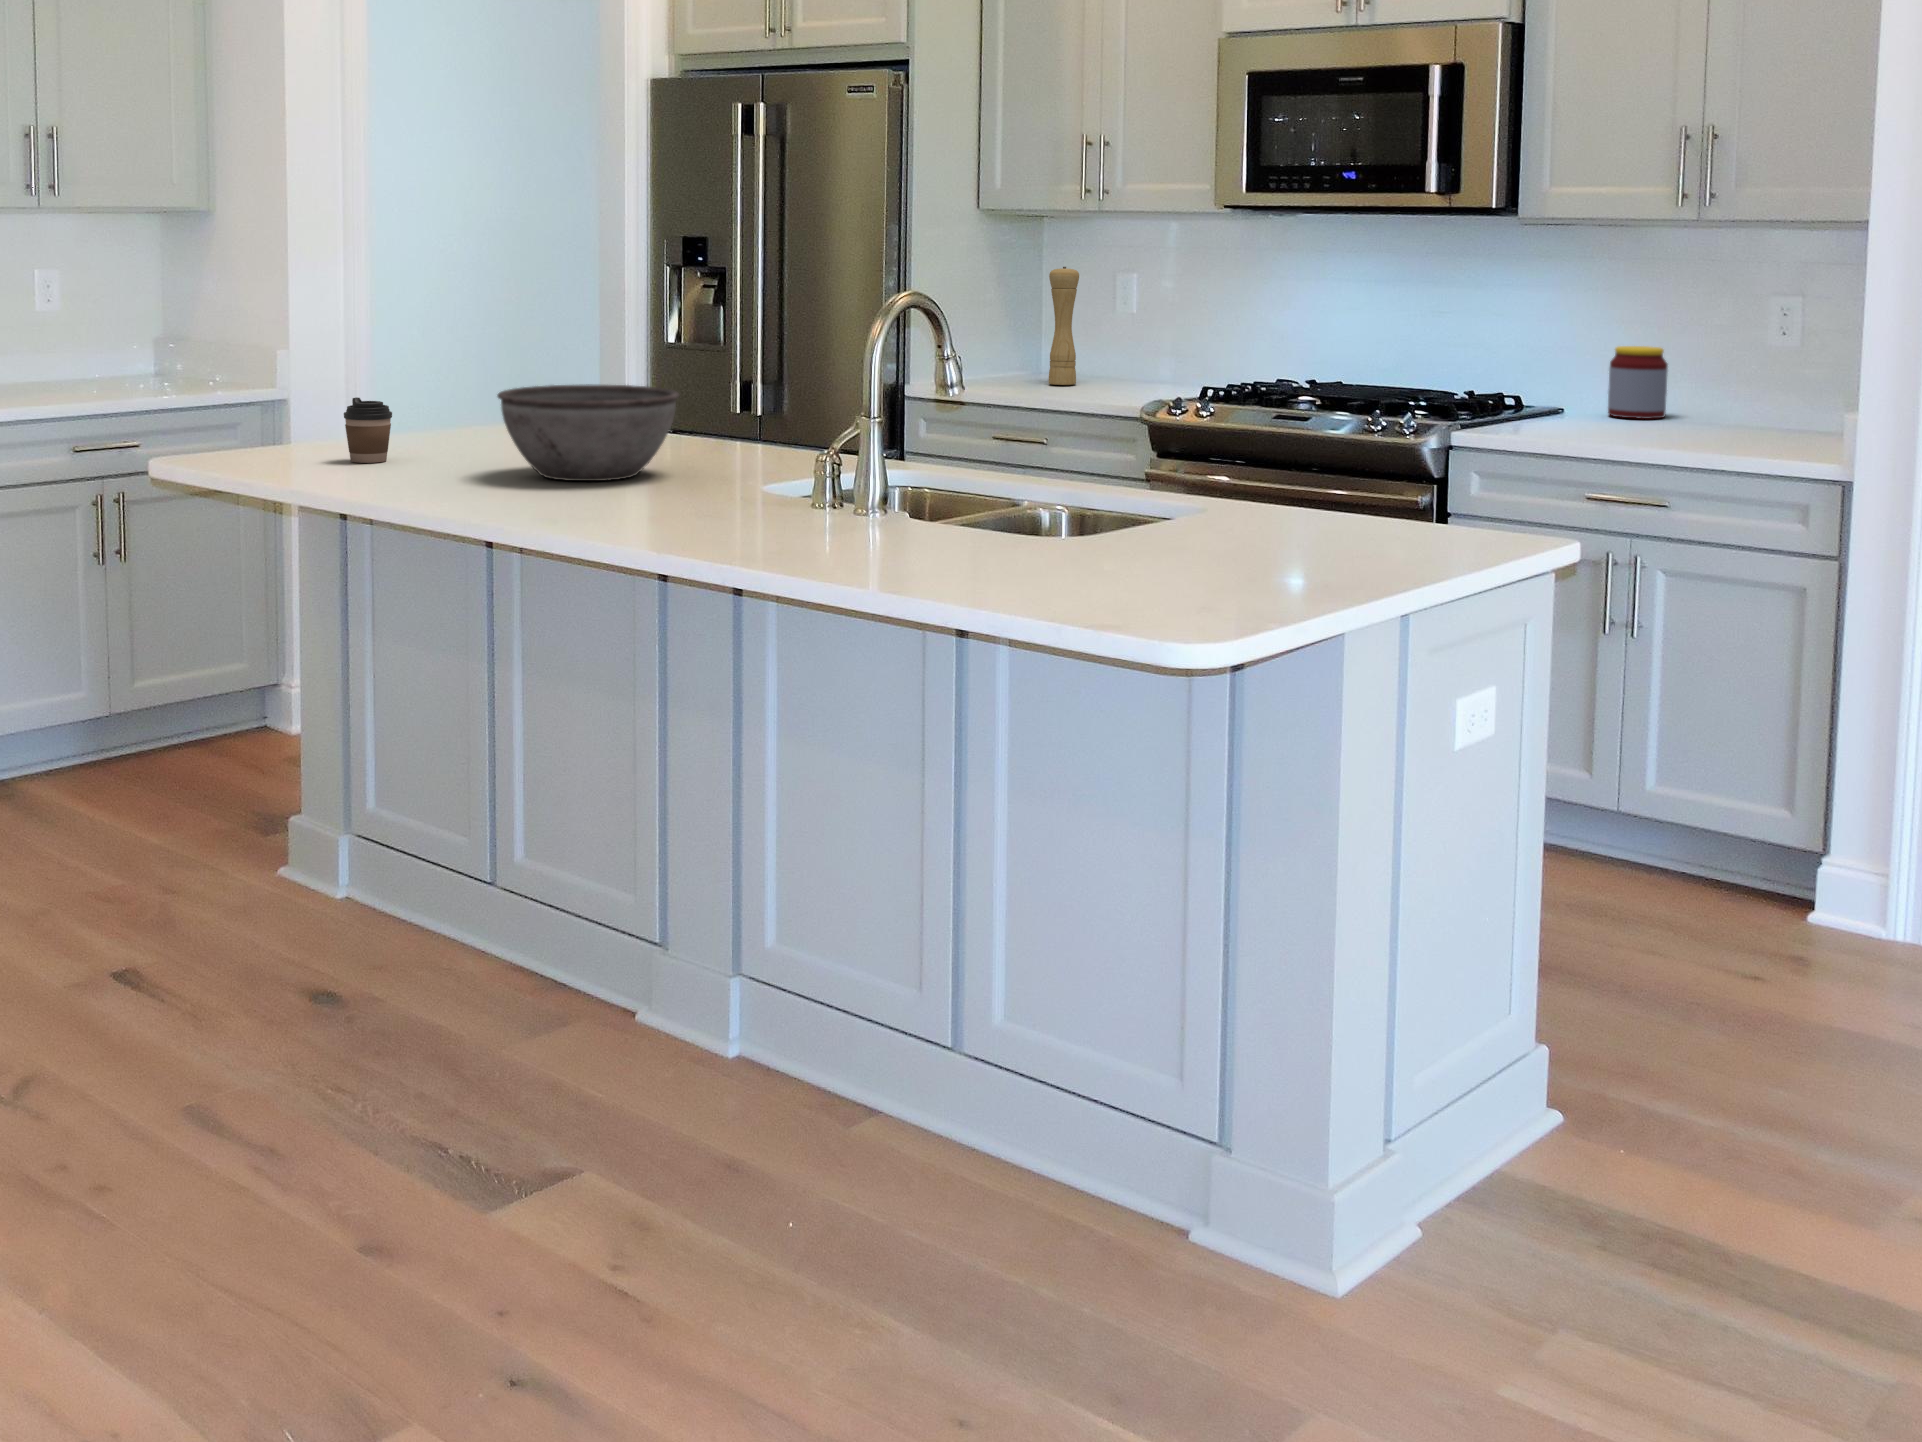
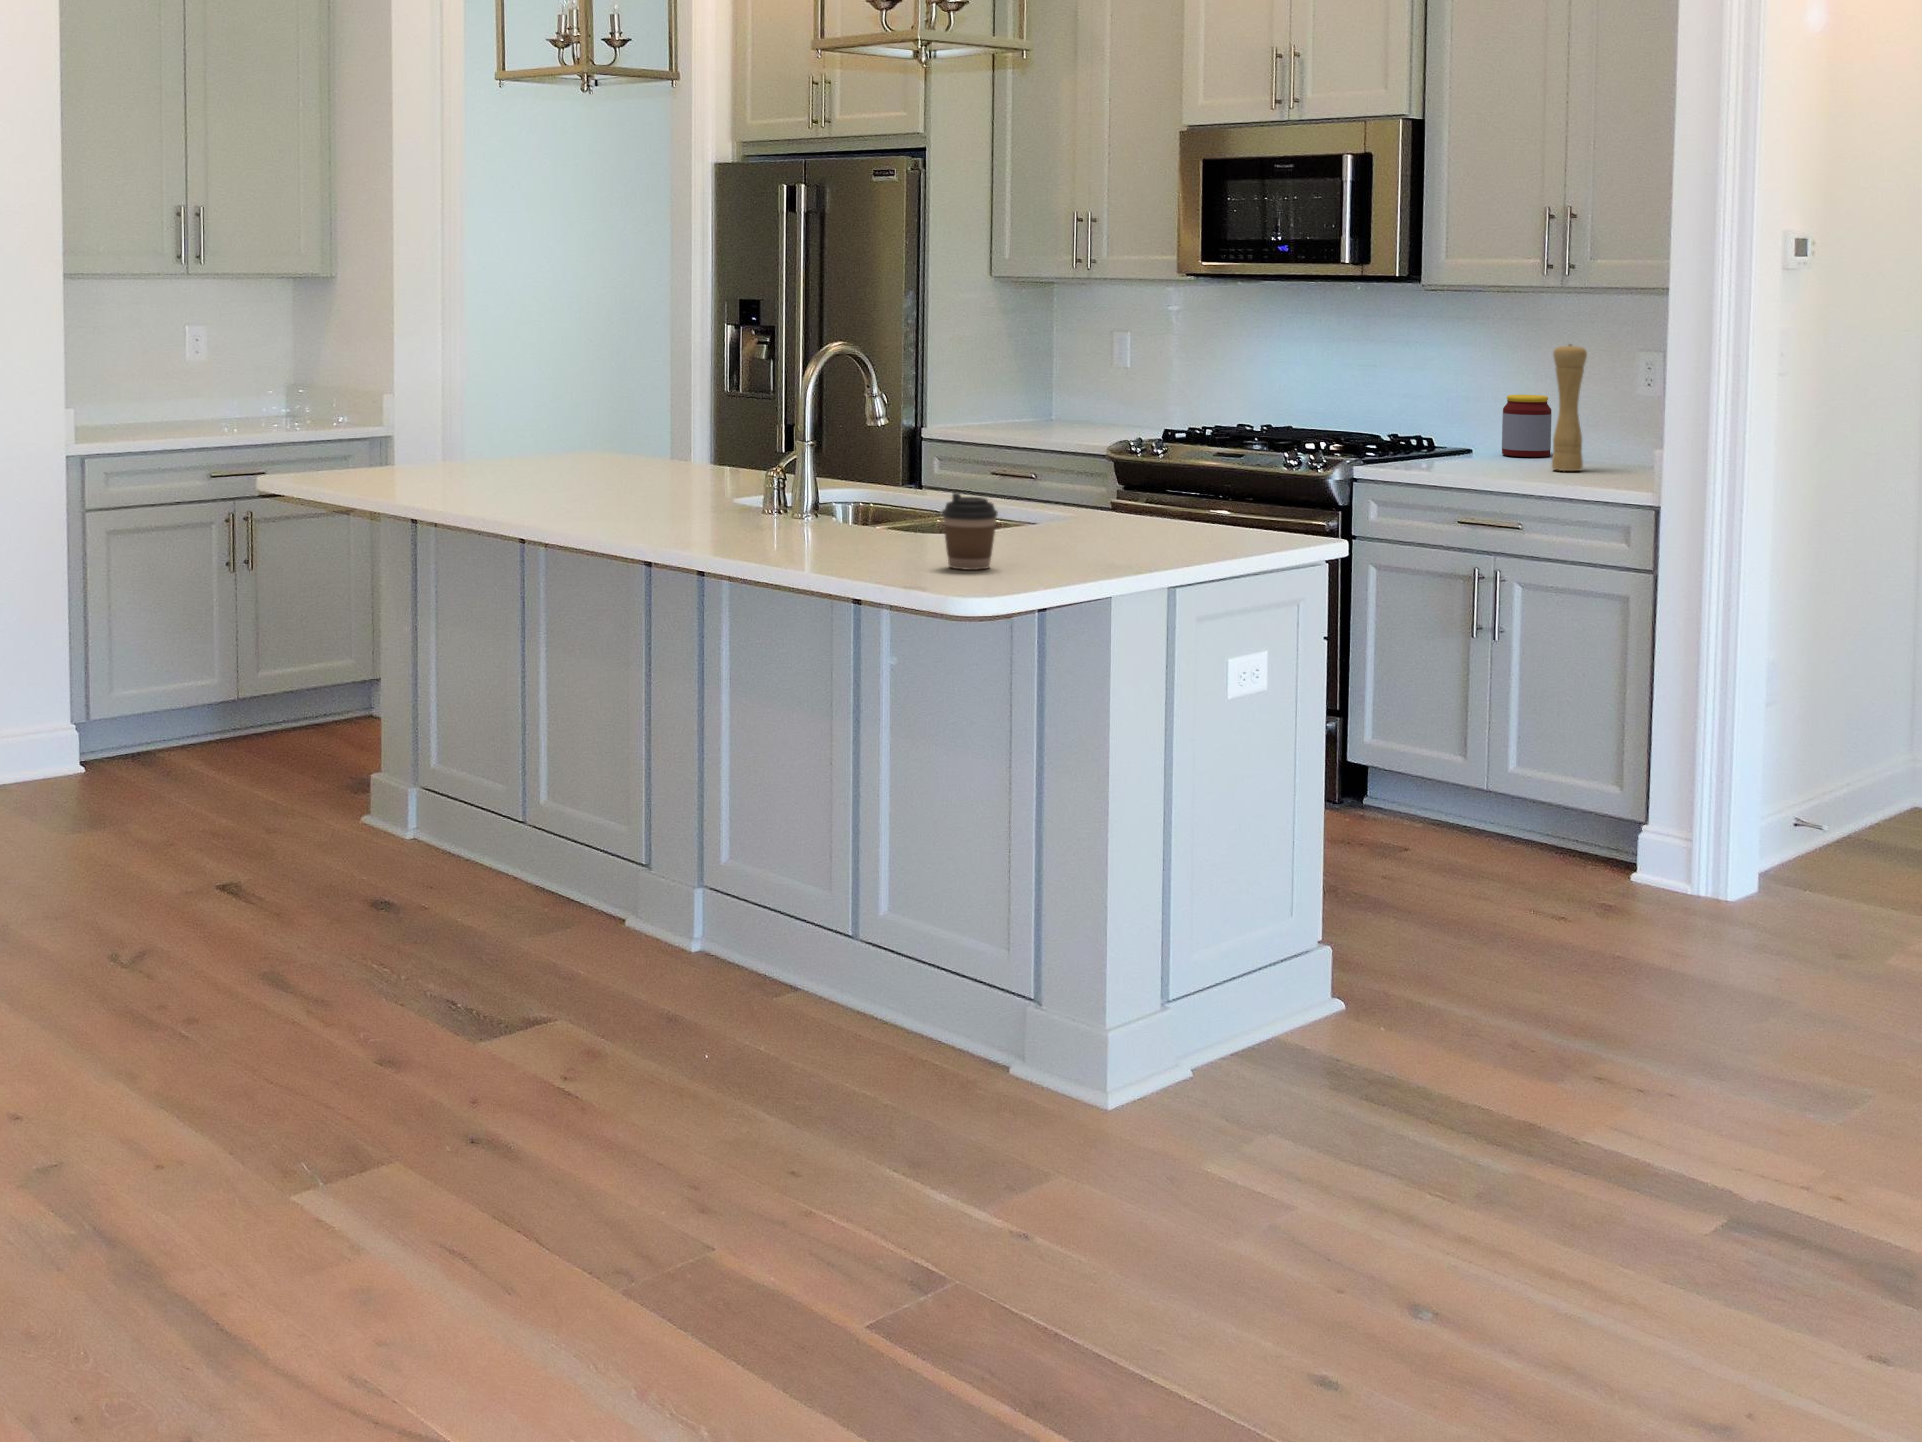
pepper mill: present [1049,267,1079,385] -> present [1552,344,1587,471]
bowl: present [497,384,679,481] -> none [532,419,680,496]
coffee cup: present [344,397,392,463] -> present [942,493,998,570]

